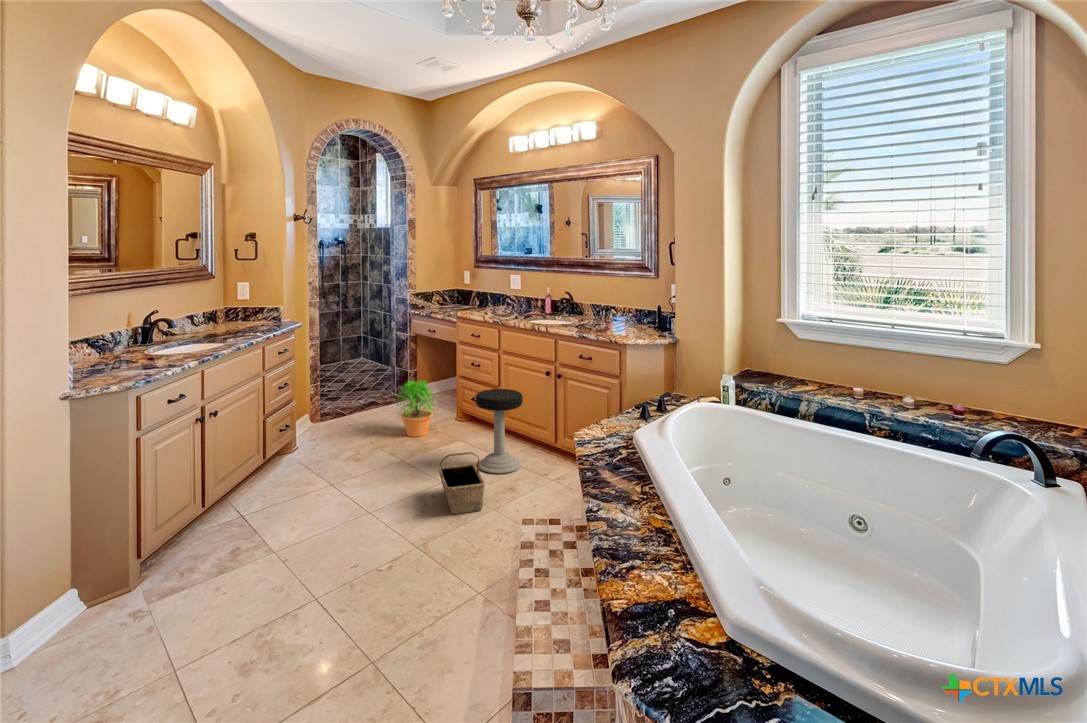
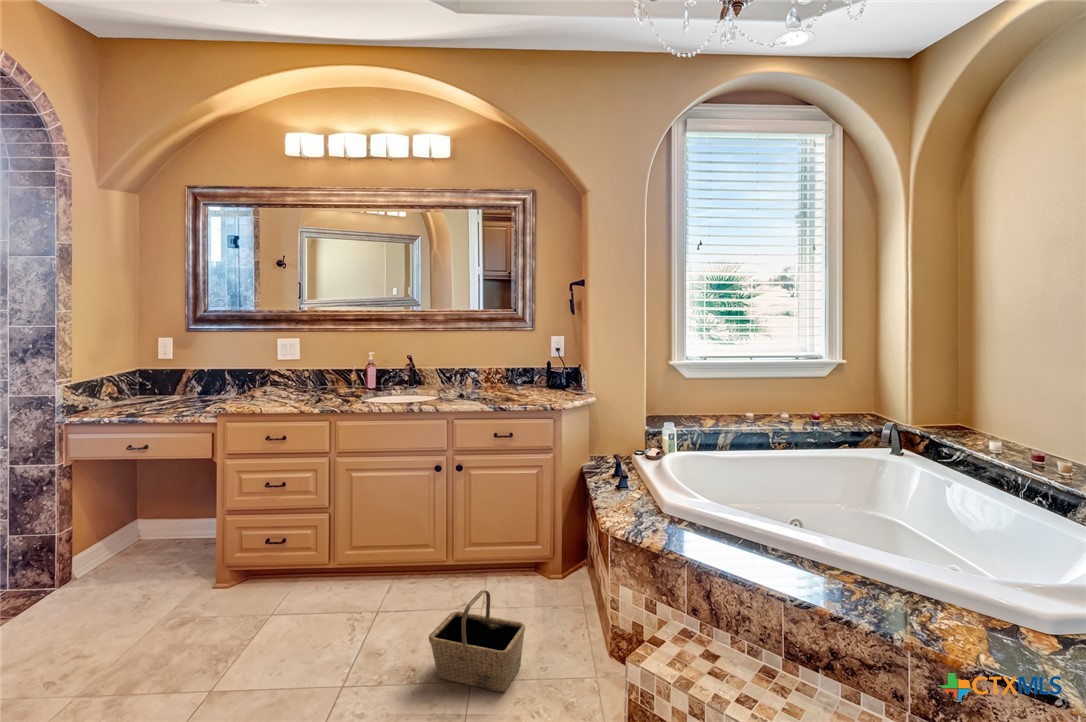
potted plant: present [396,380,433,437] -> none [147,524,248,639]
stool: present [476,389,523,473] -> none [388,496,456,625]

